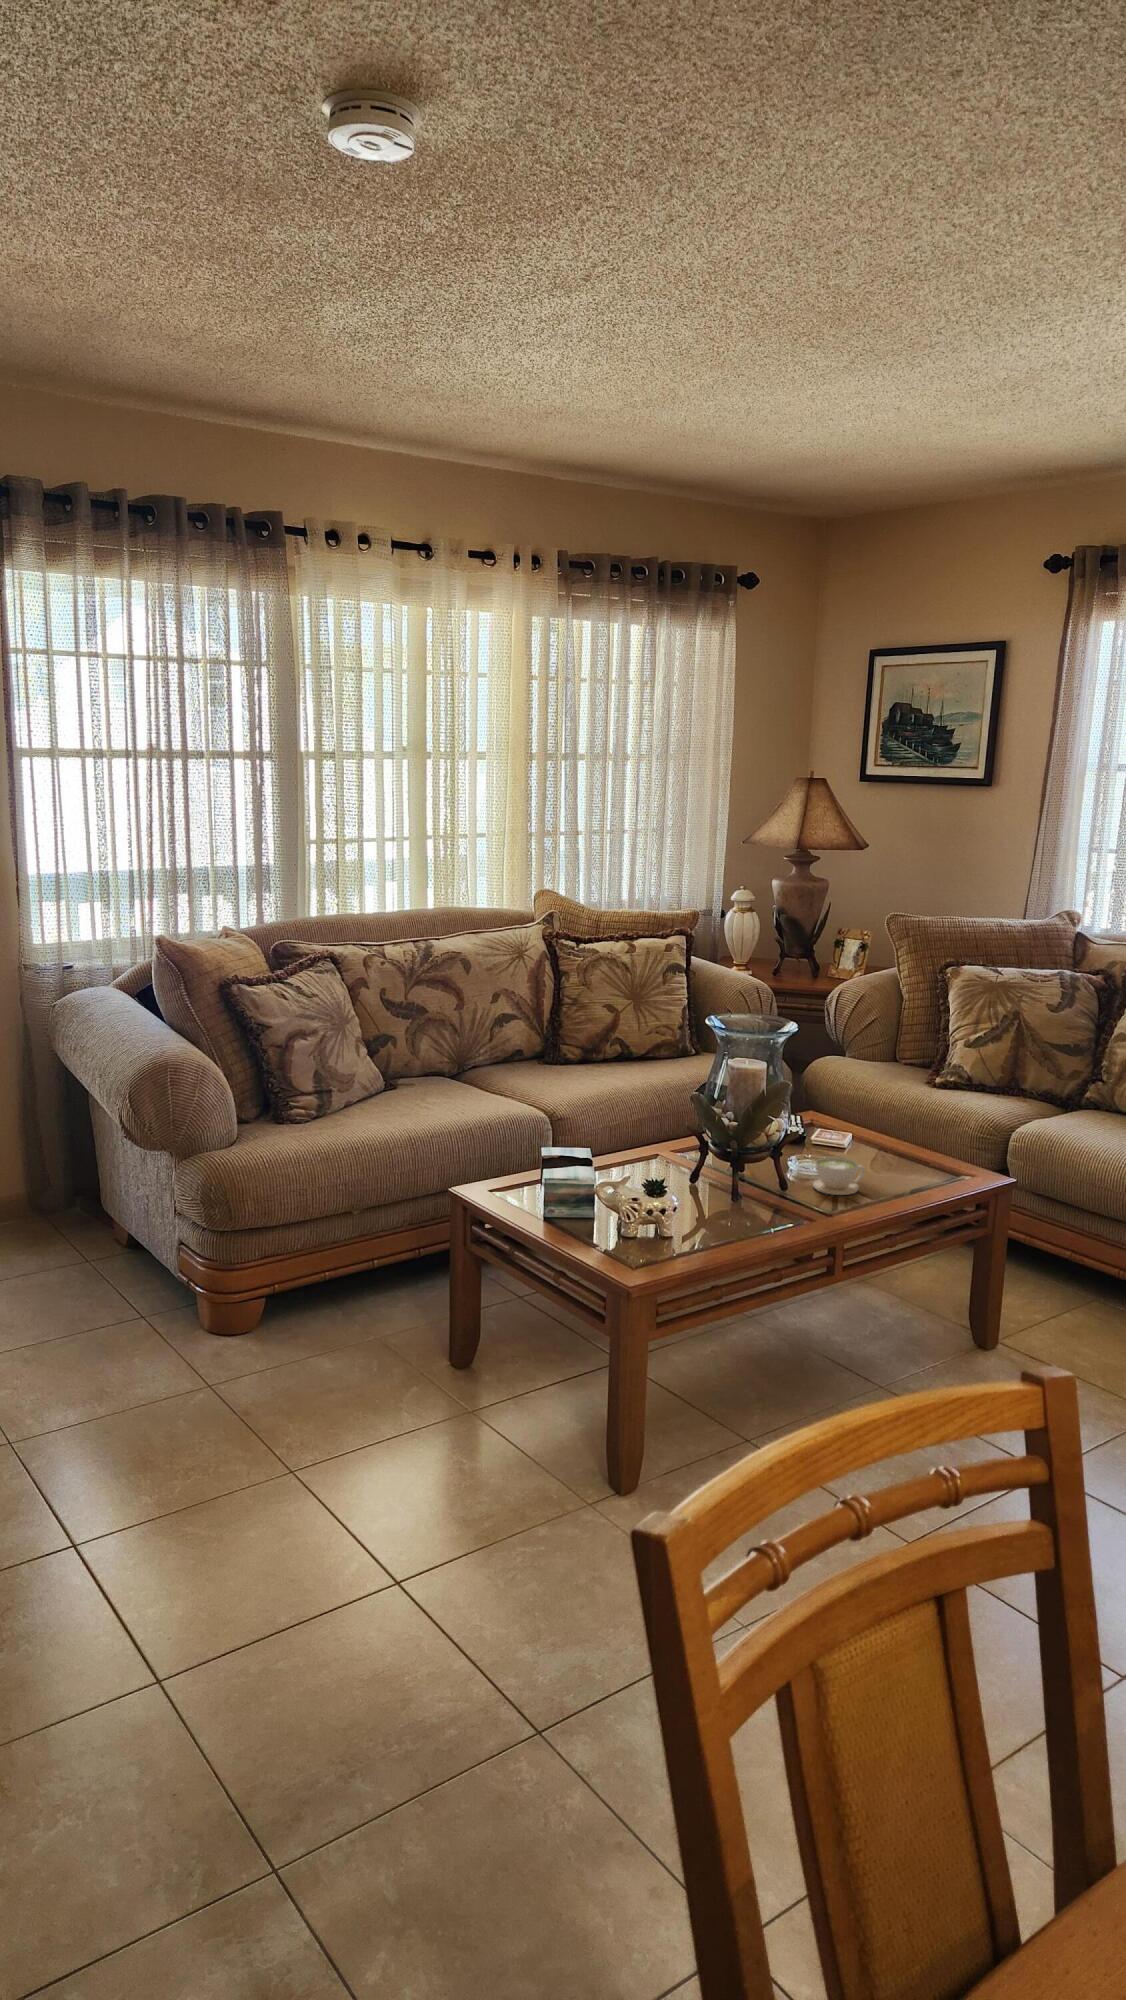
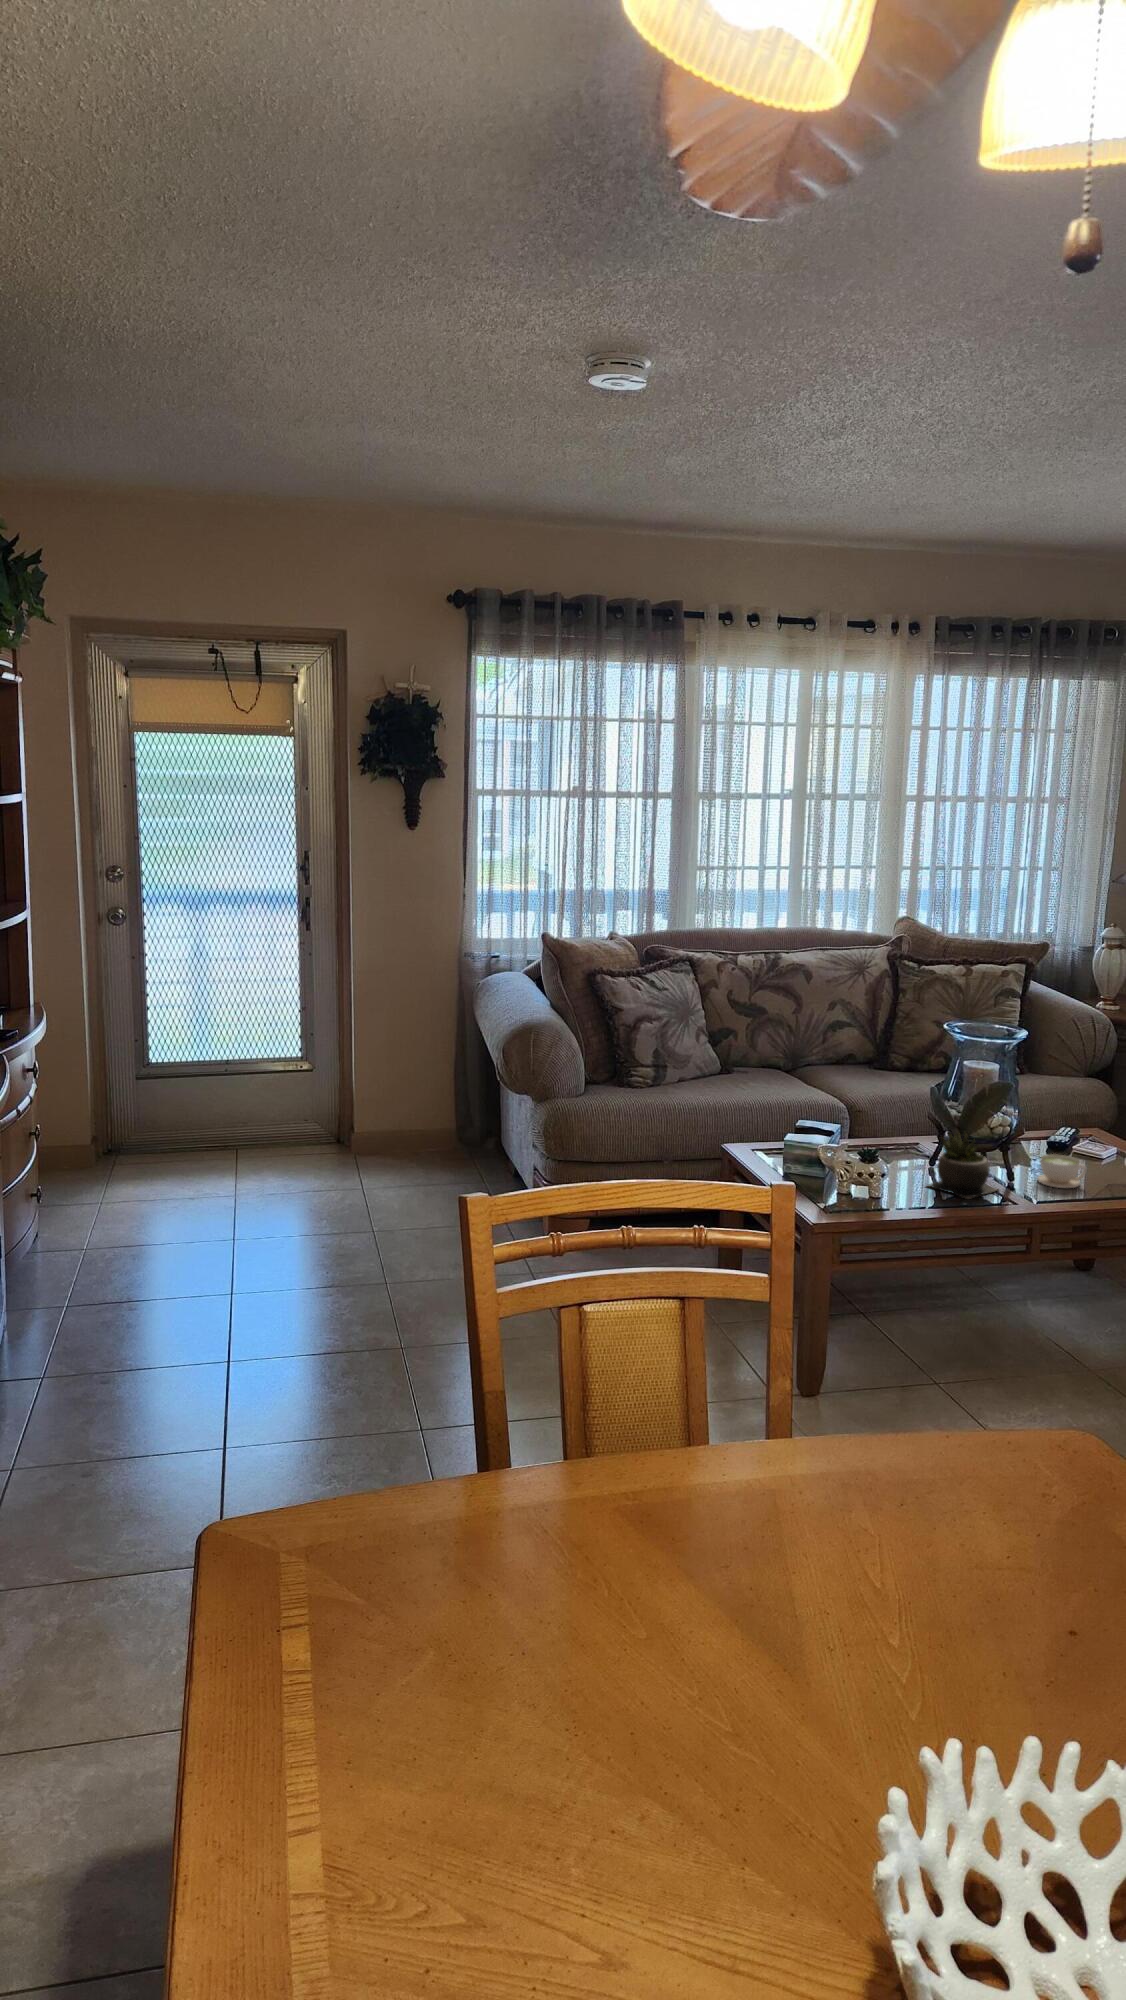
succulent plant: none [711,1145,789,1225] -> present [928,1133,997,1199]

